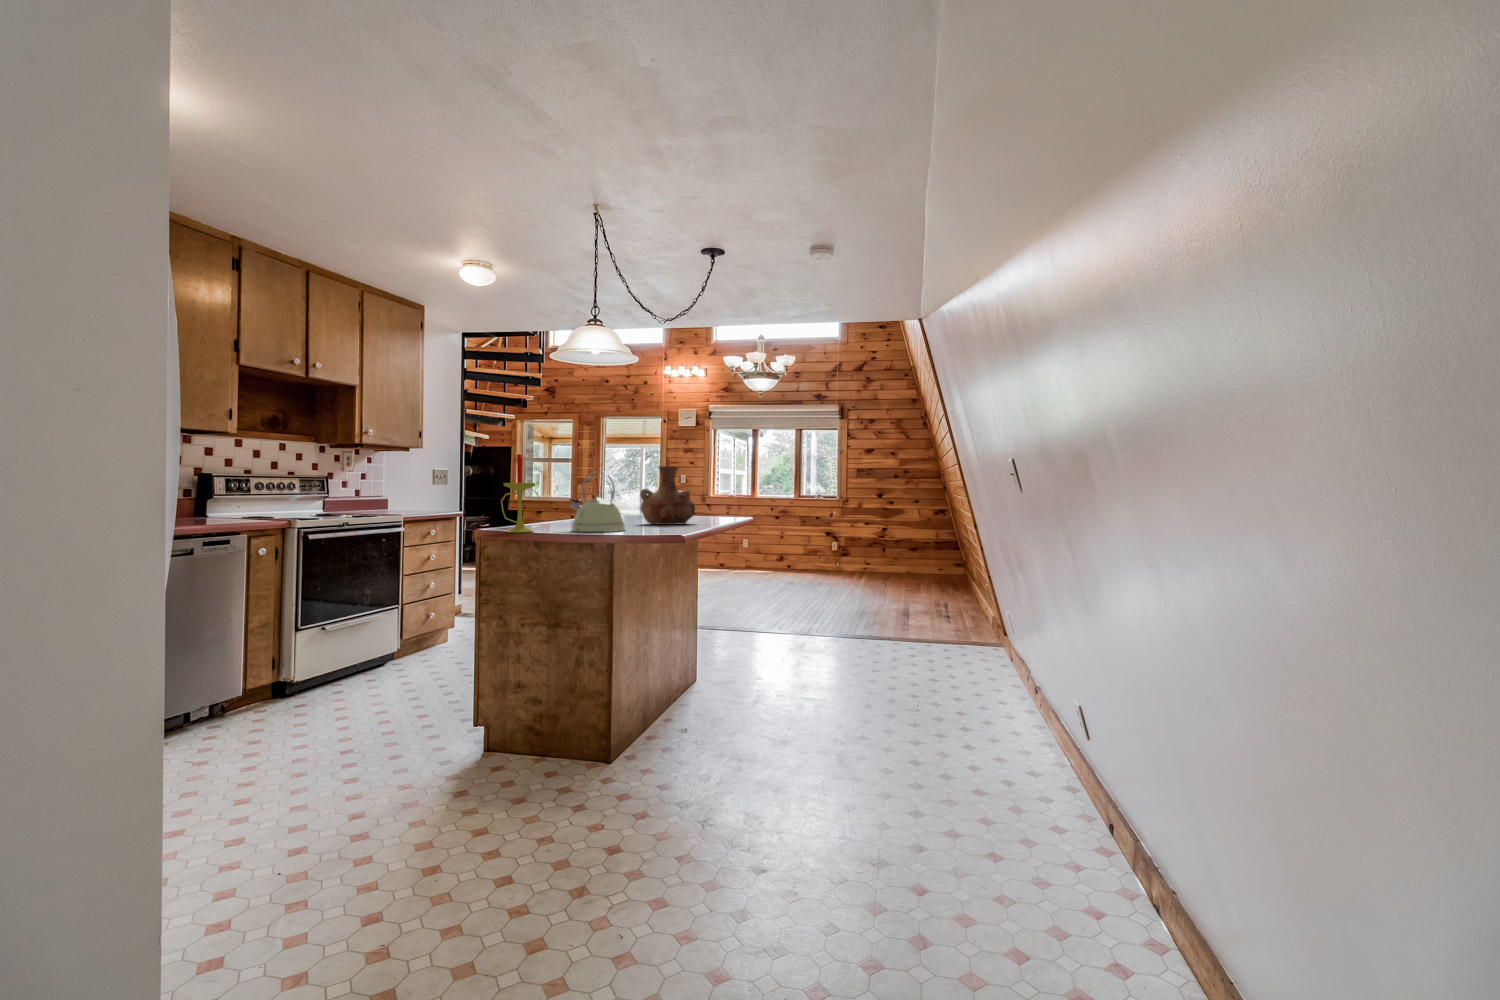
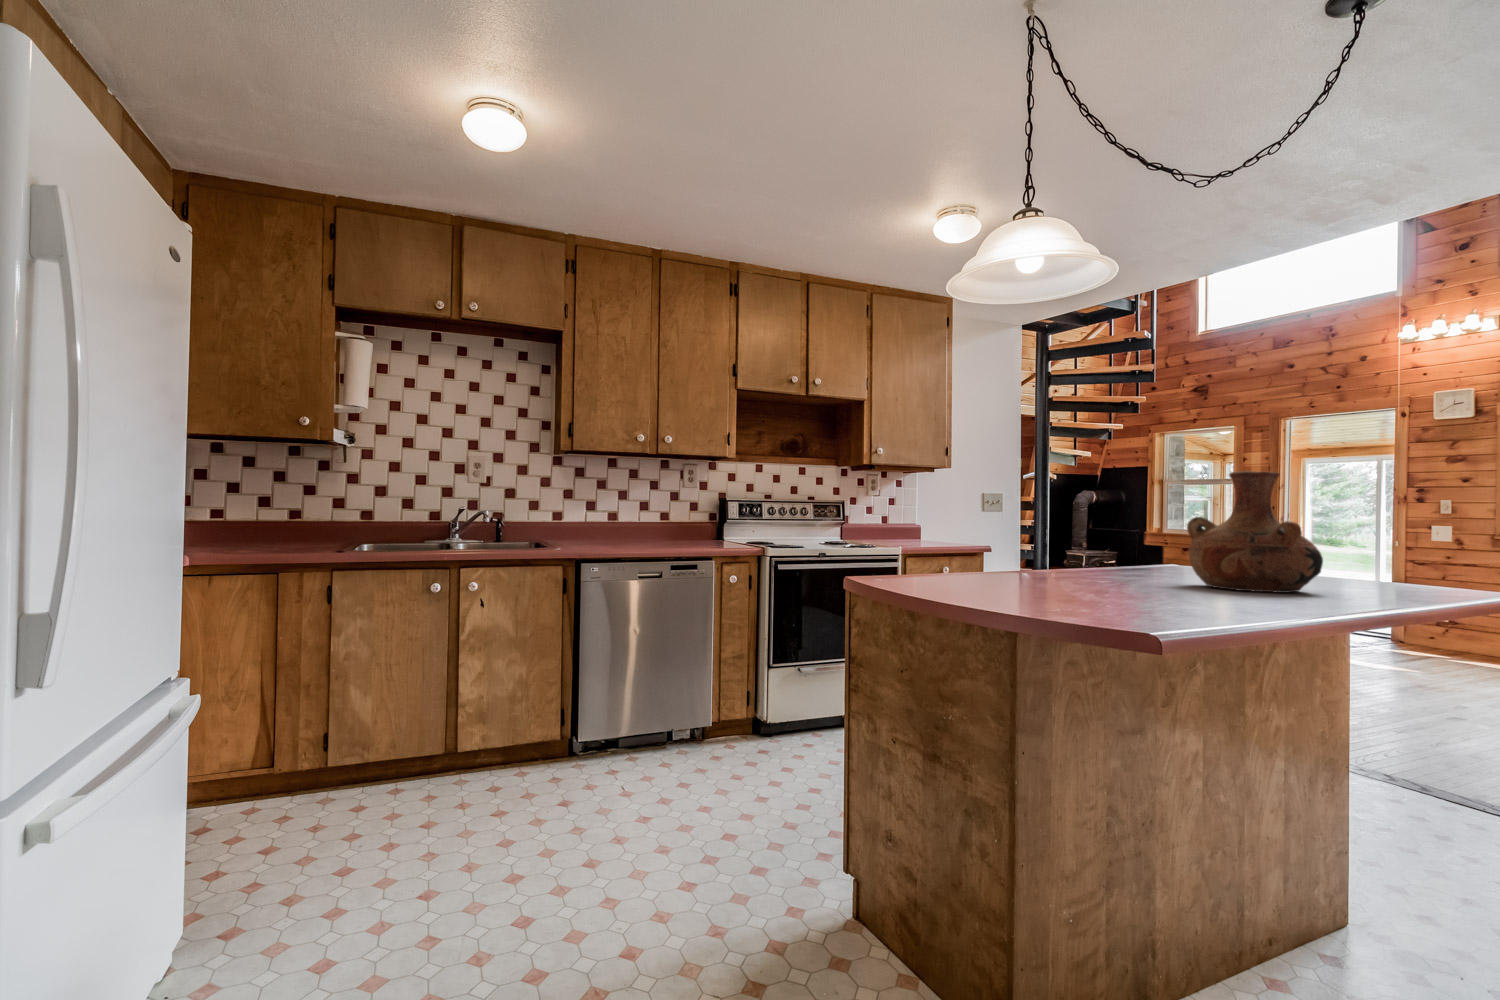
candle: present [501,454,535,533] -> none [867,455,929,584]
kettle: present [570,470,625,532] -> none [977,480,1085,597]

